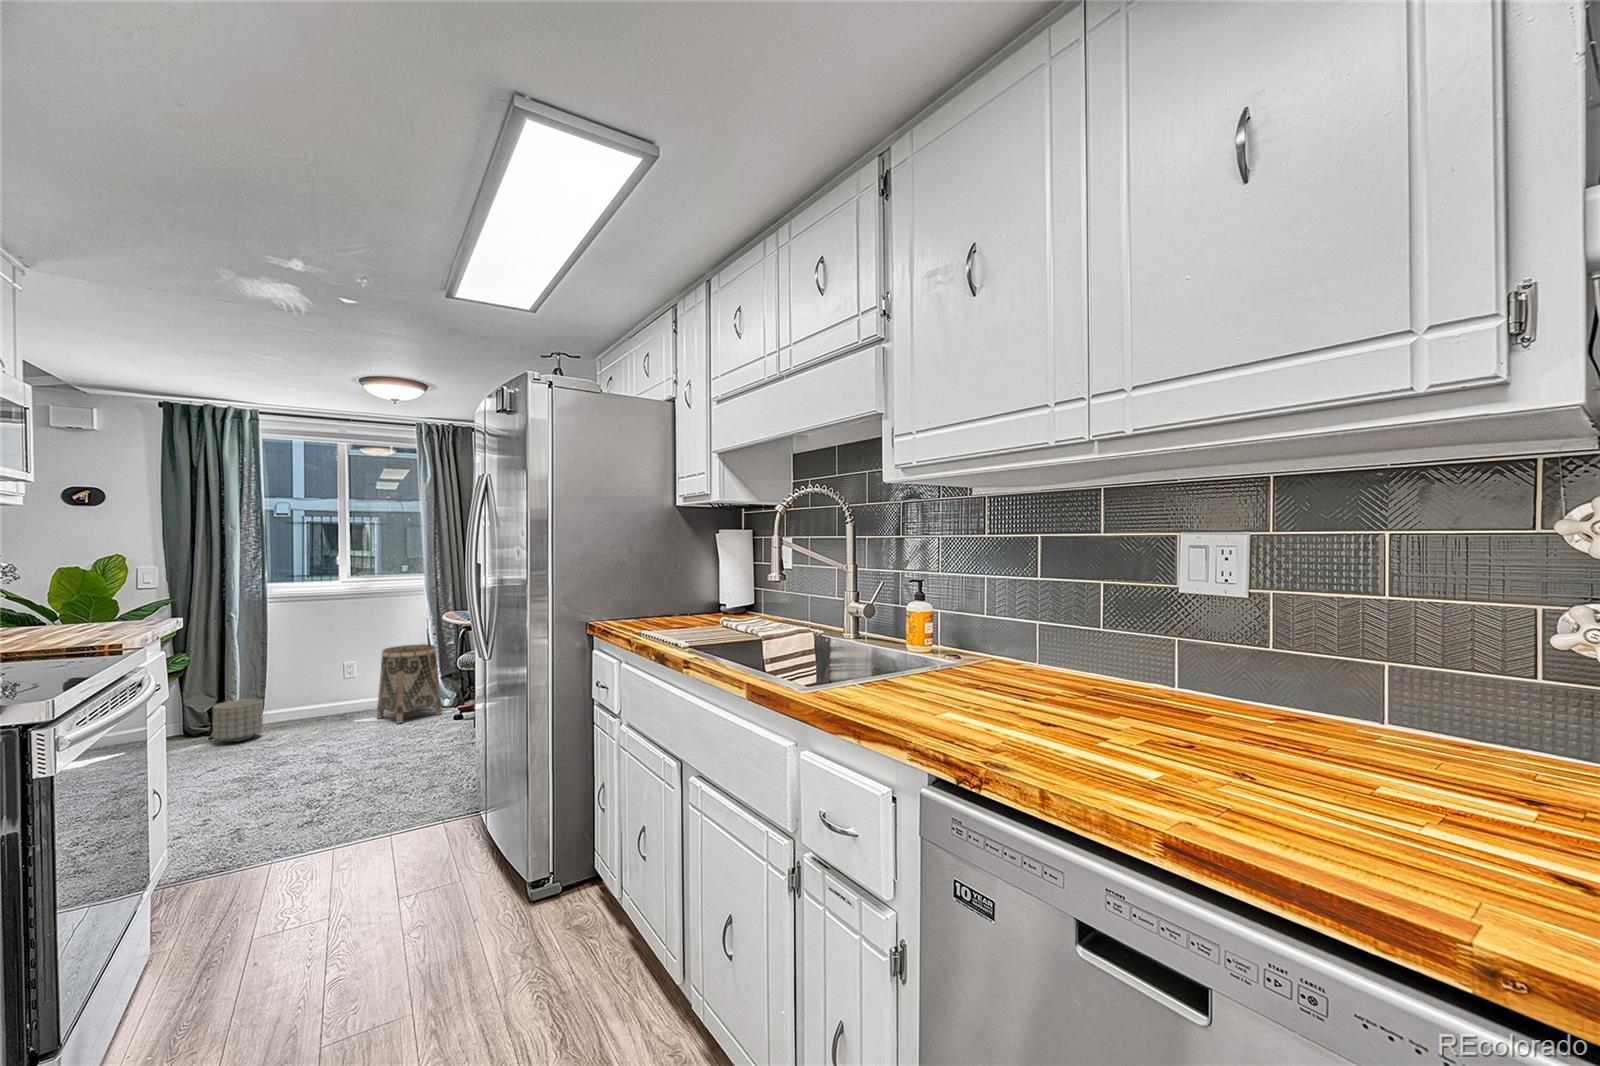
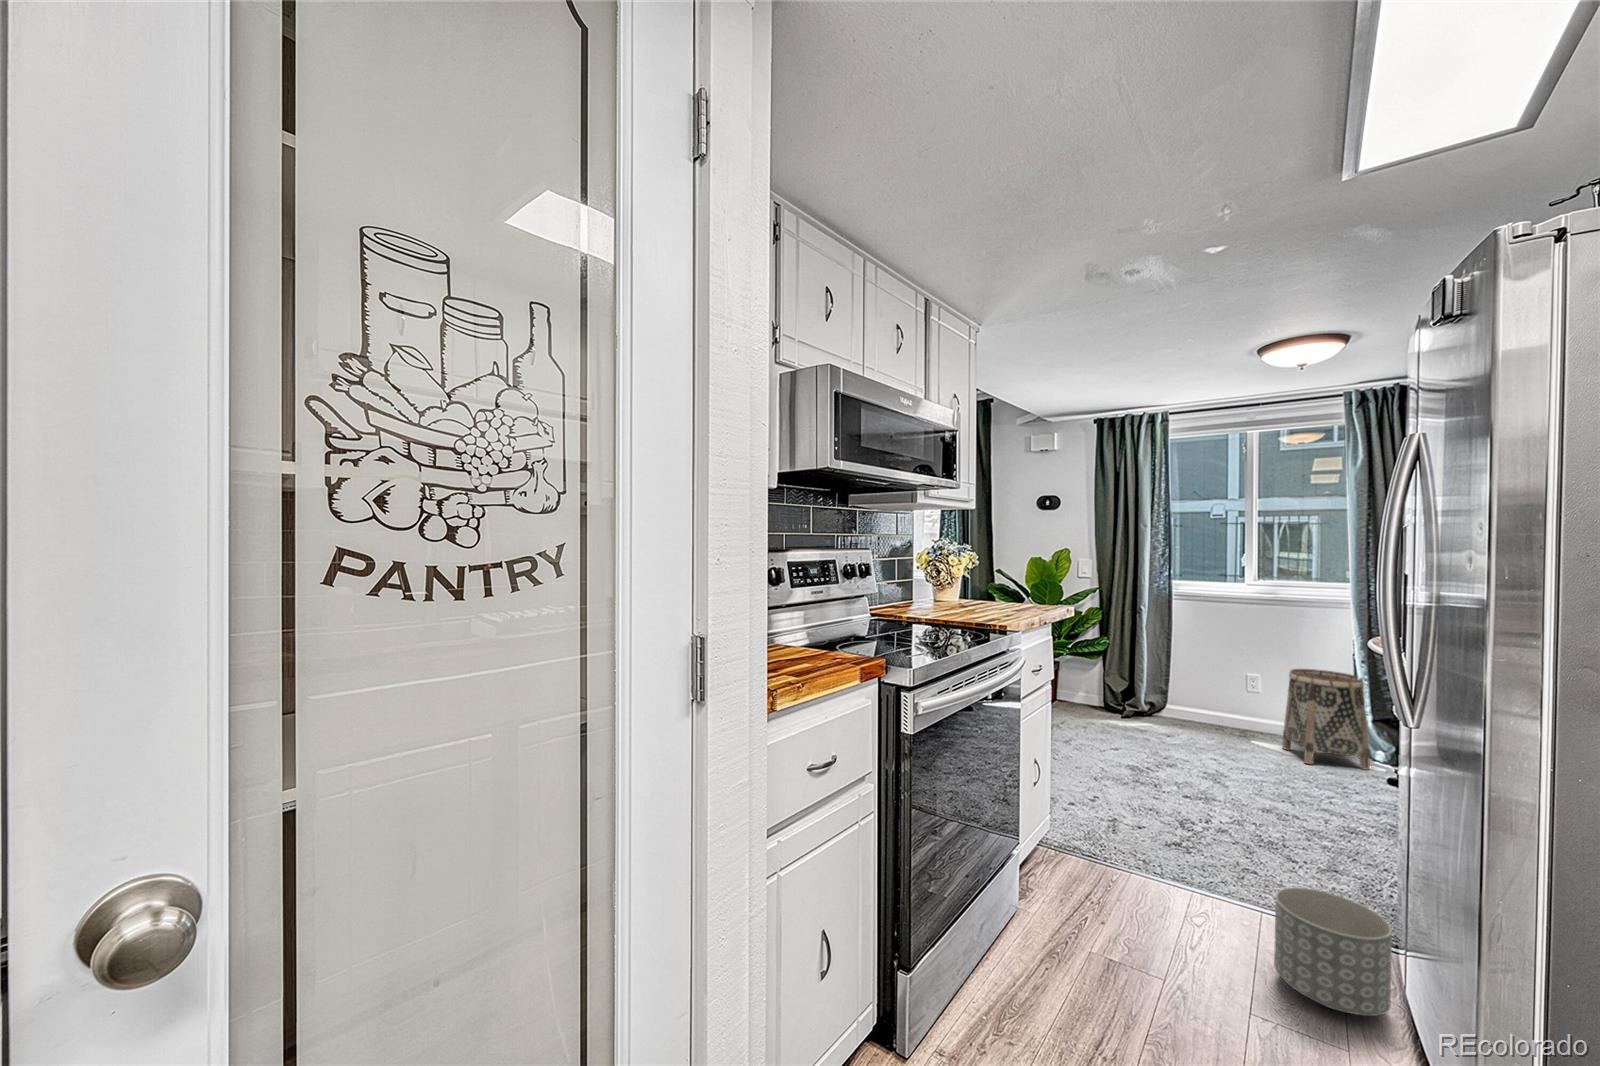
planter: present [213,699,263,742] -> present [1274,887,1392,1016]

